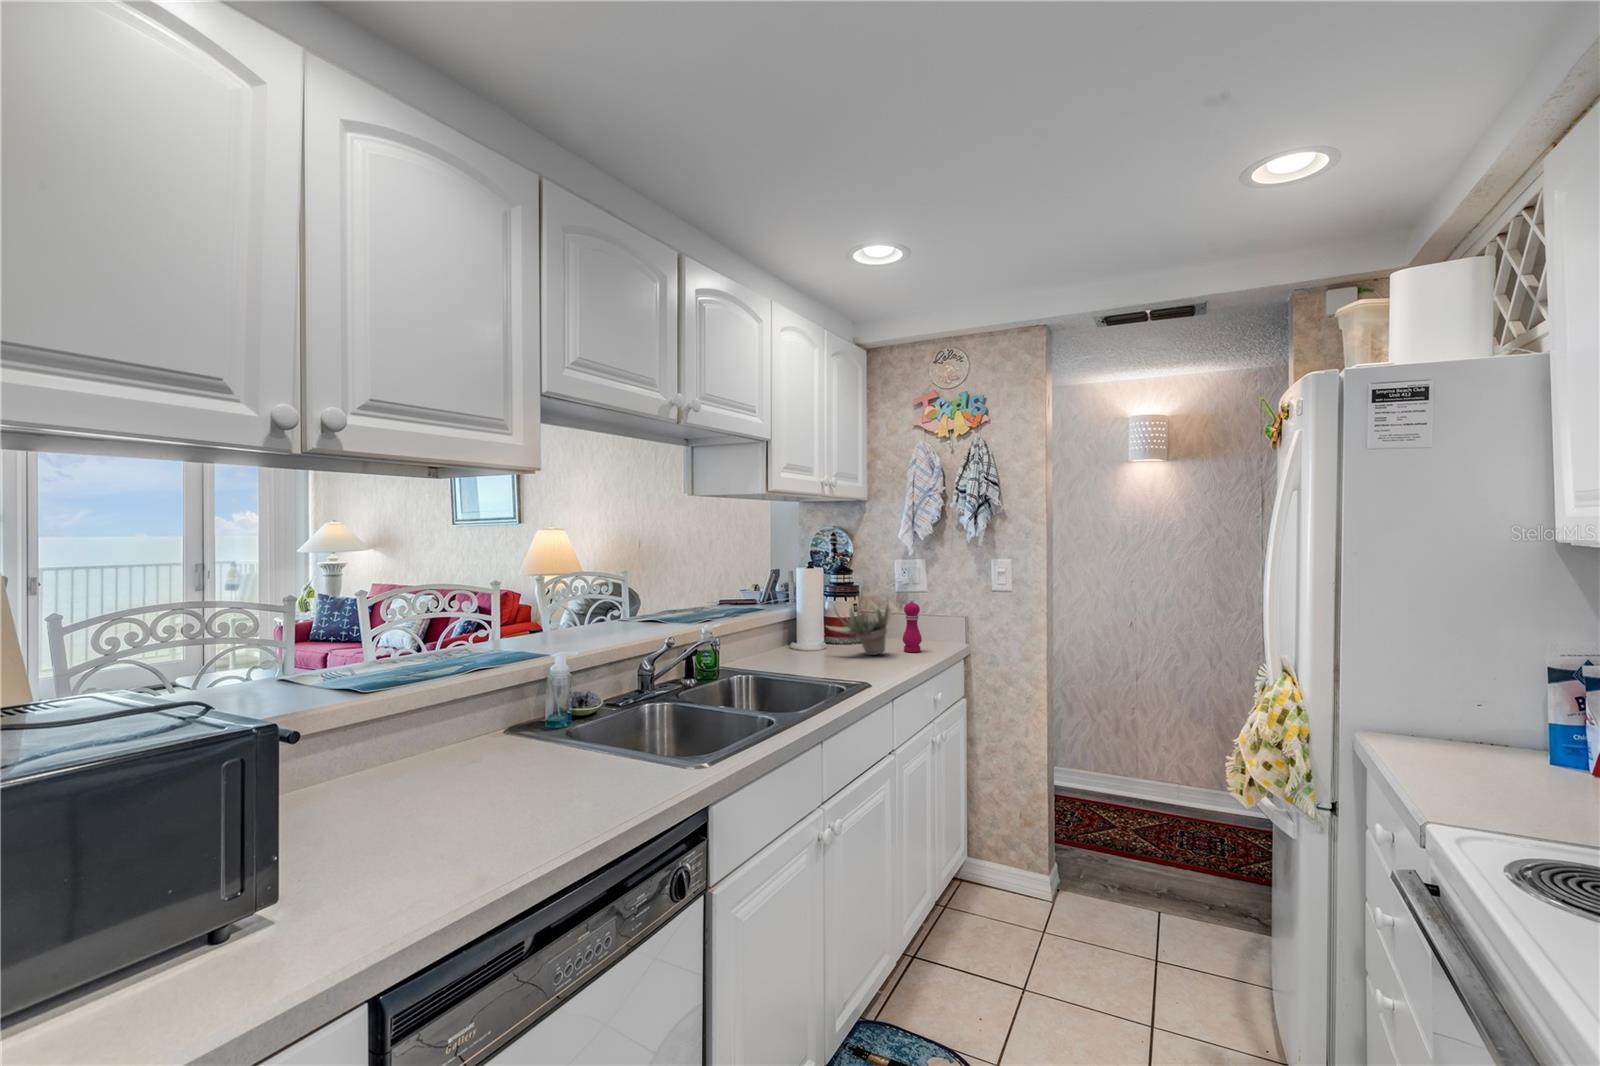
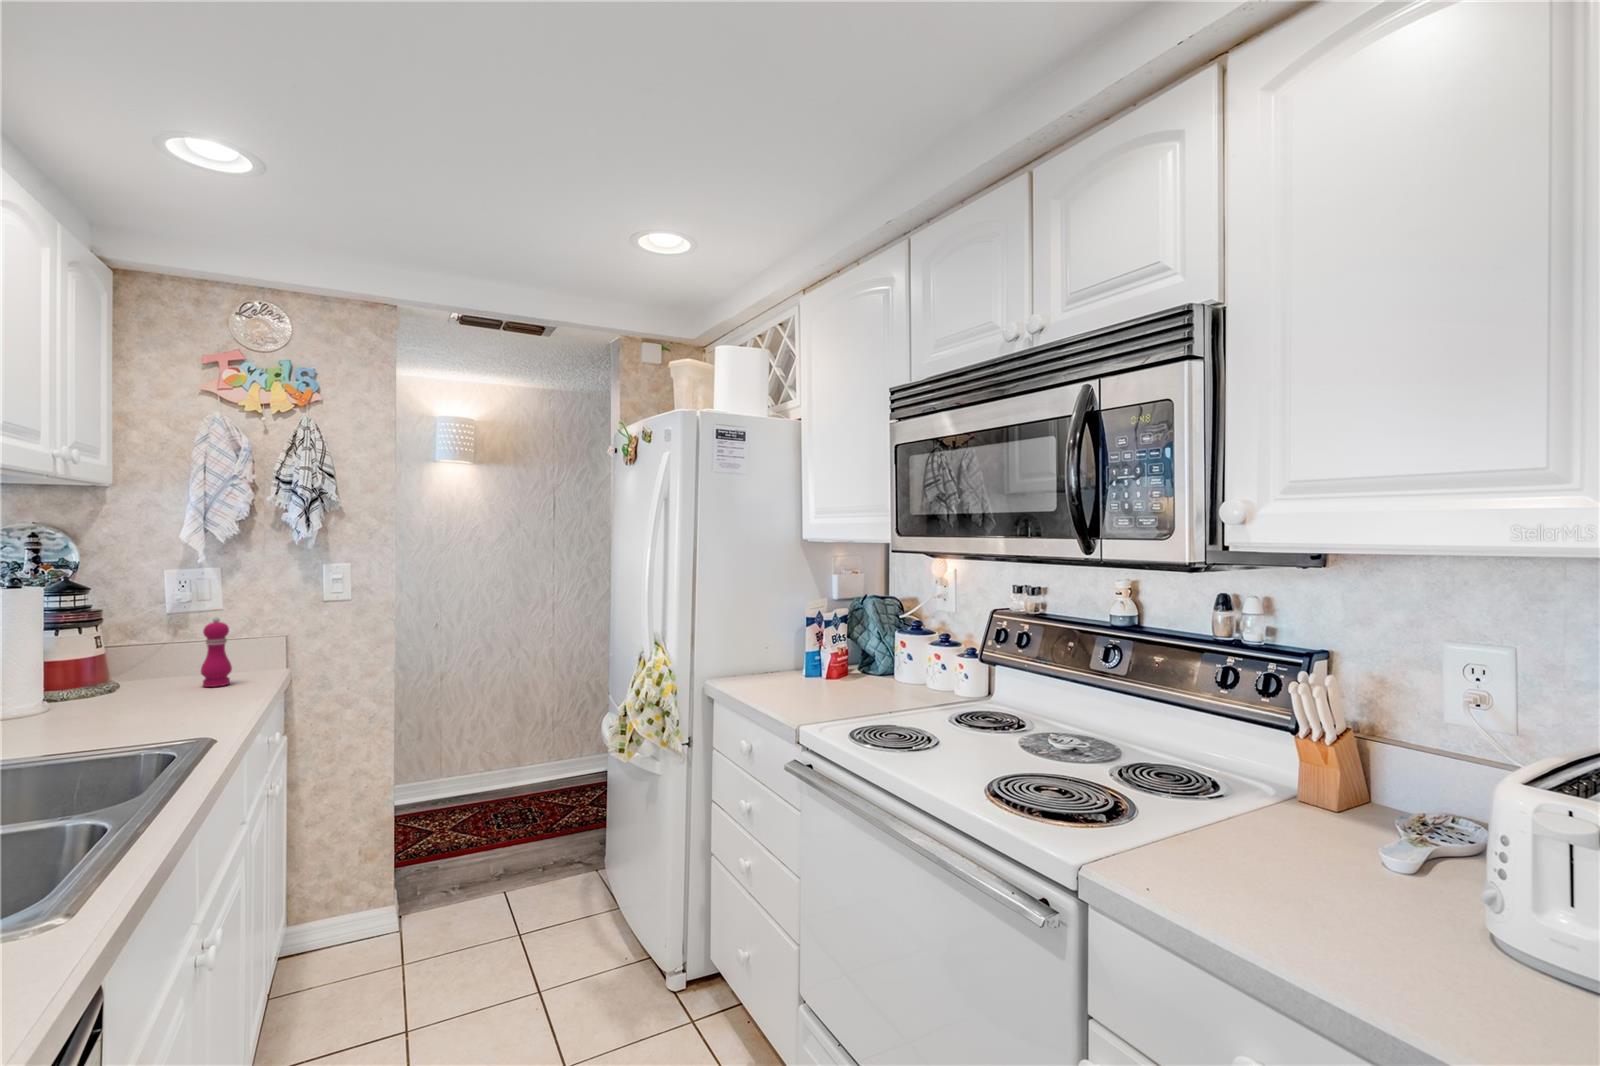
succulent plant: present [826,591,891,655] -> none [71,608,191,700]

